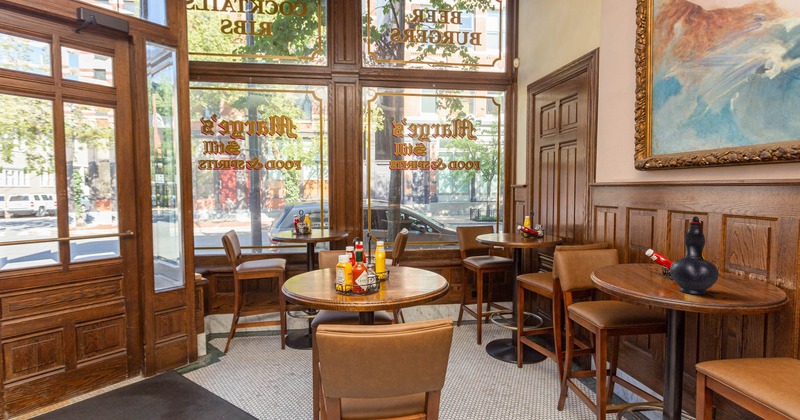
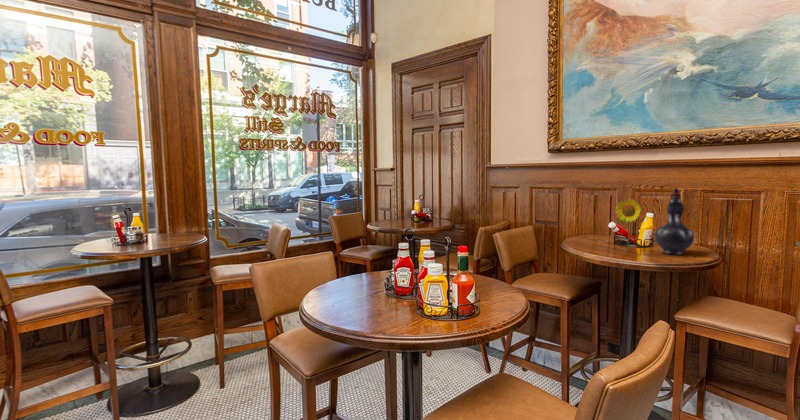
flower: none [612,225,640,285] -> present [615,199,641,254]

